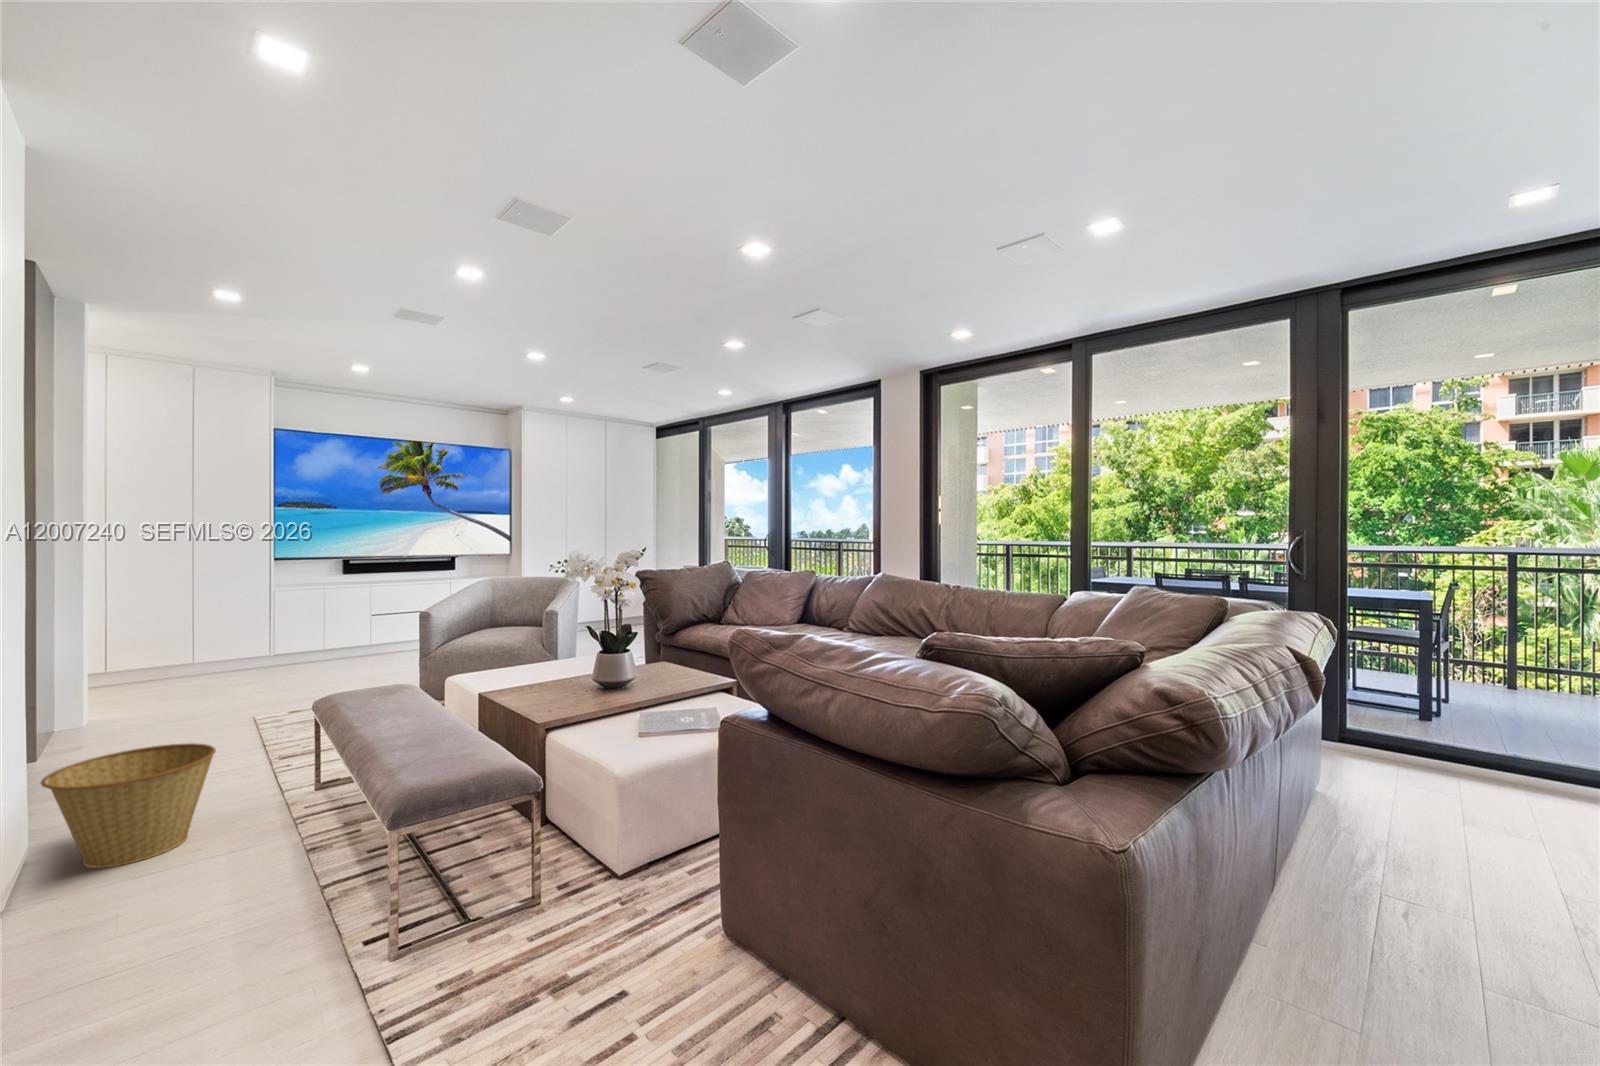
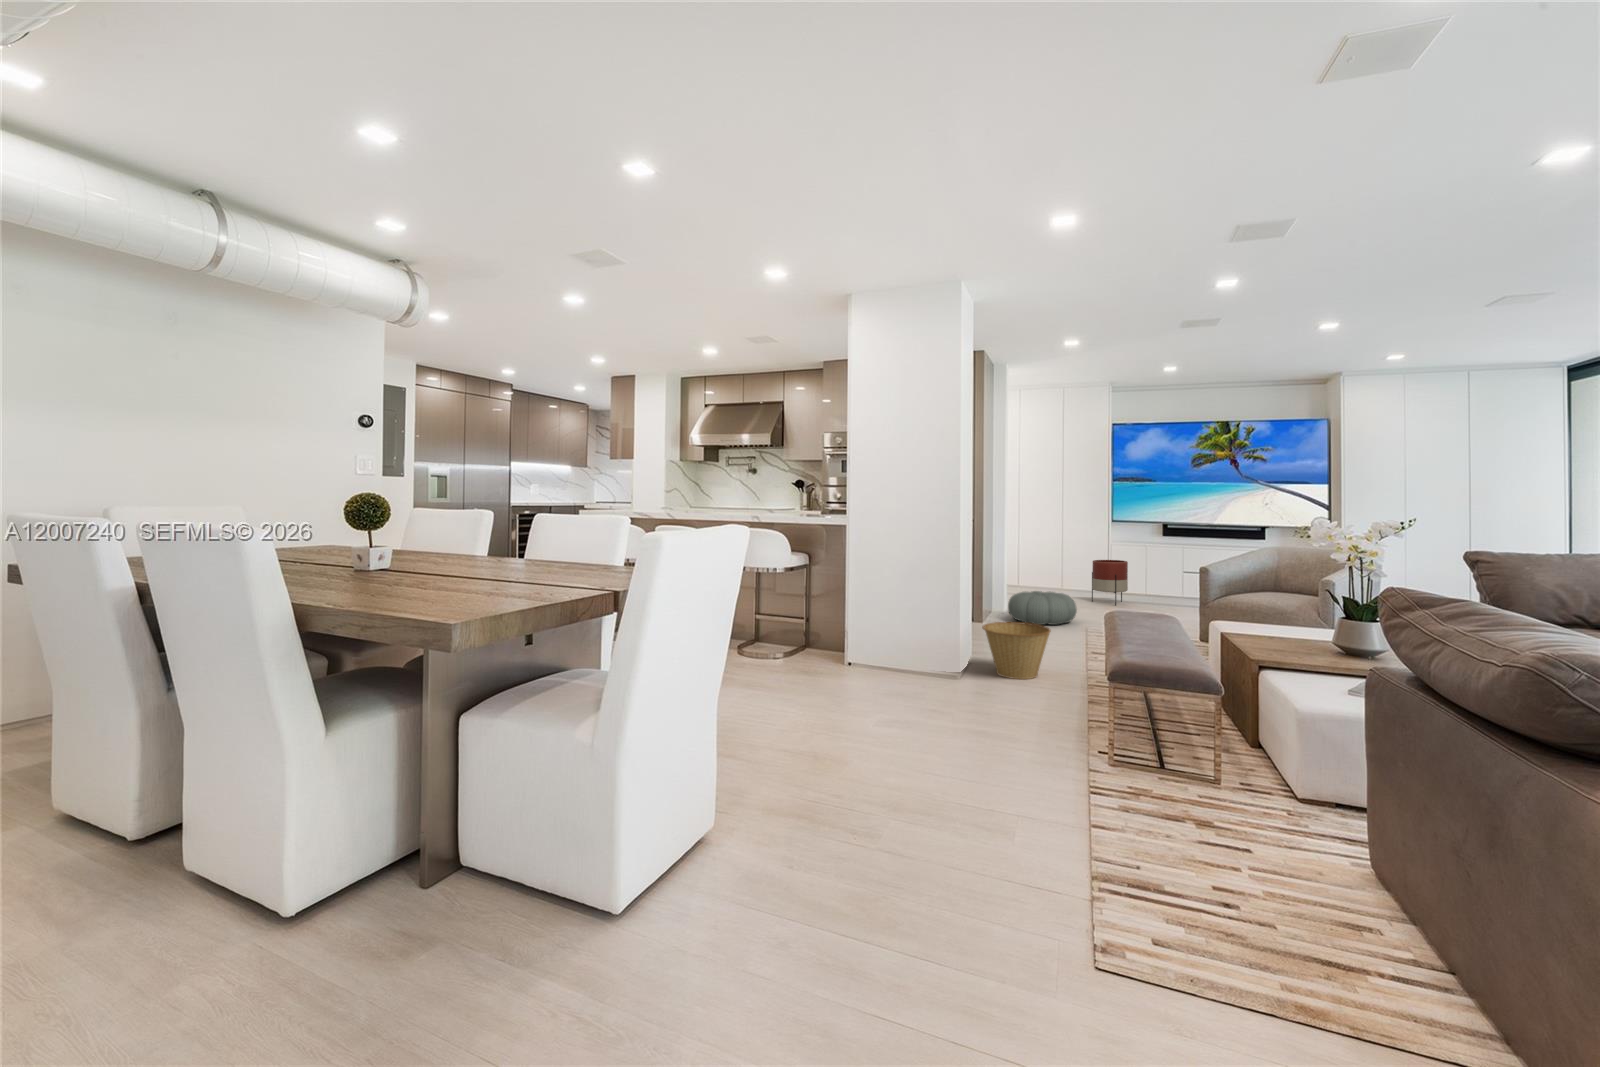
planter: none [245,610,303,674] -> present [1092,560,1128,606]
pouf: none [82,673,231,736] -> present [1008,591,1077,625]

